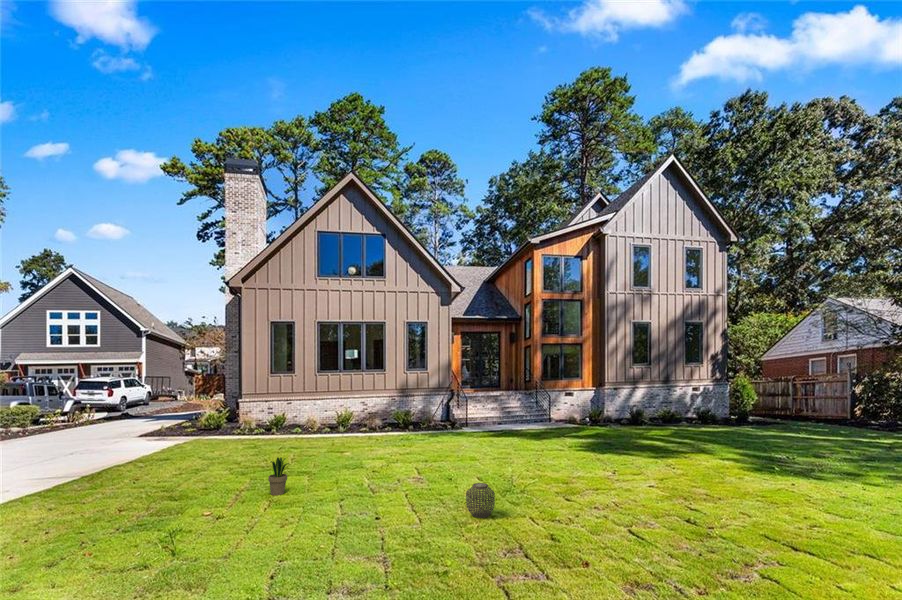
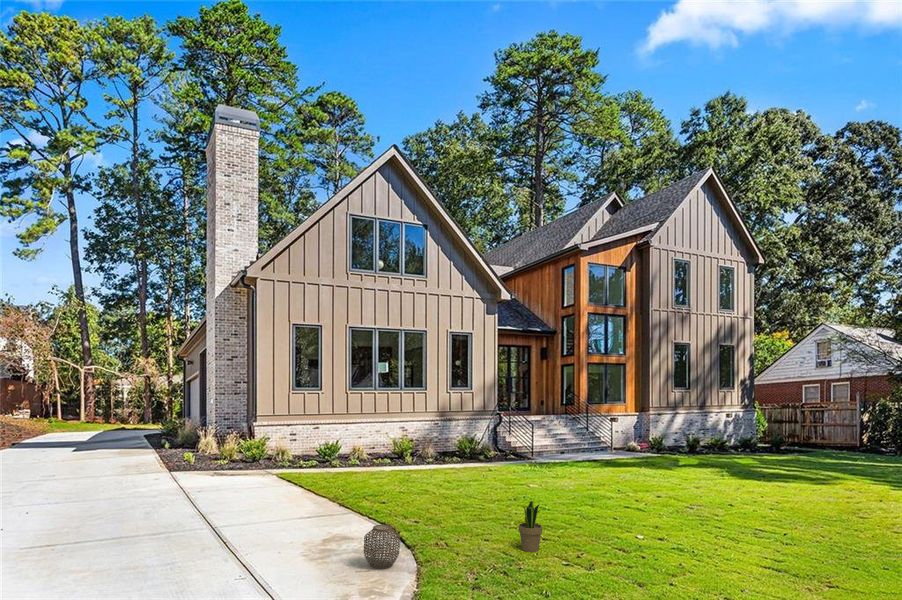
woven basket: present [466,483,495,518] -> present [364,525,400,569]

